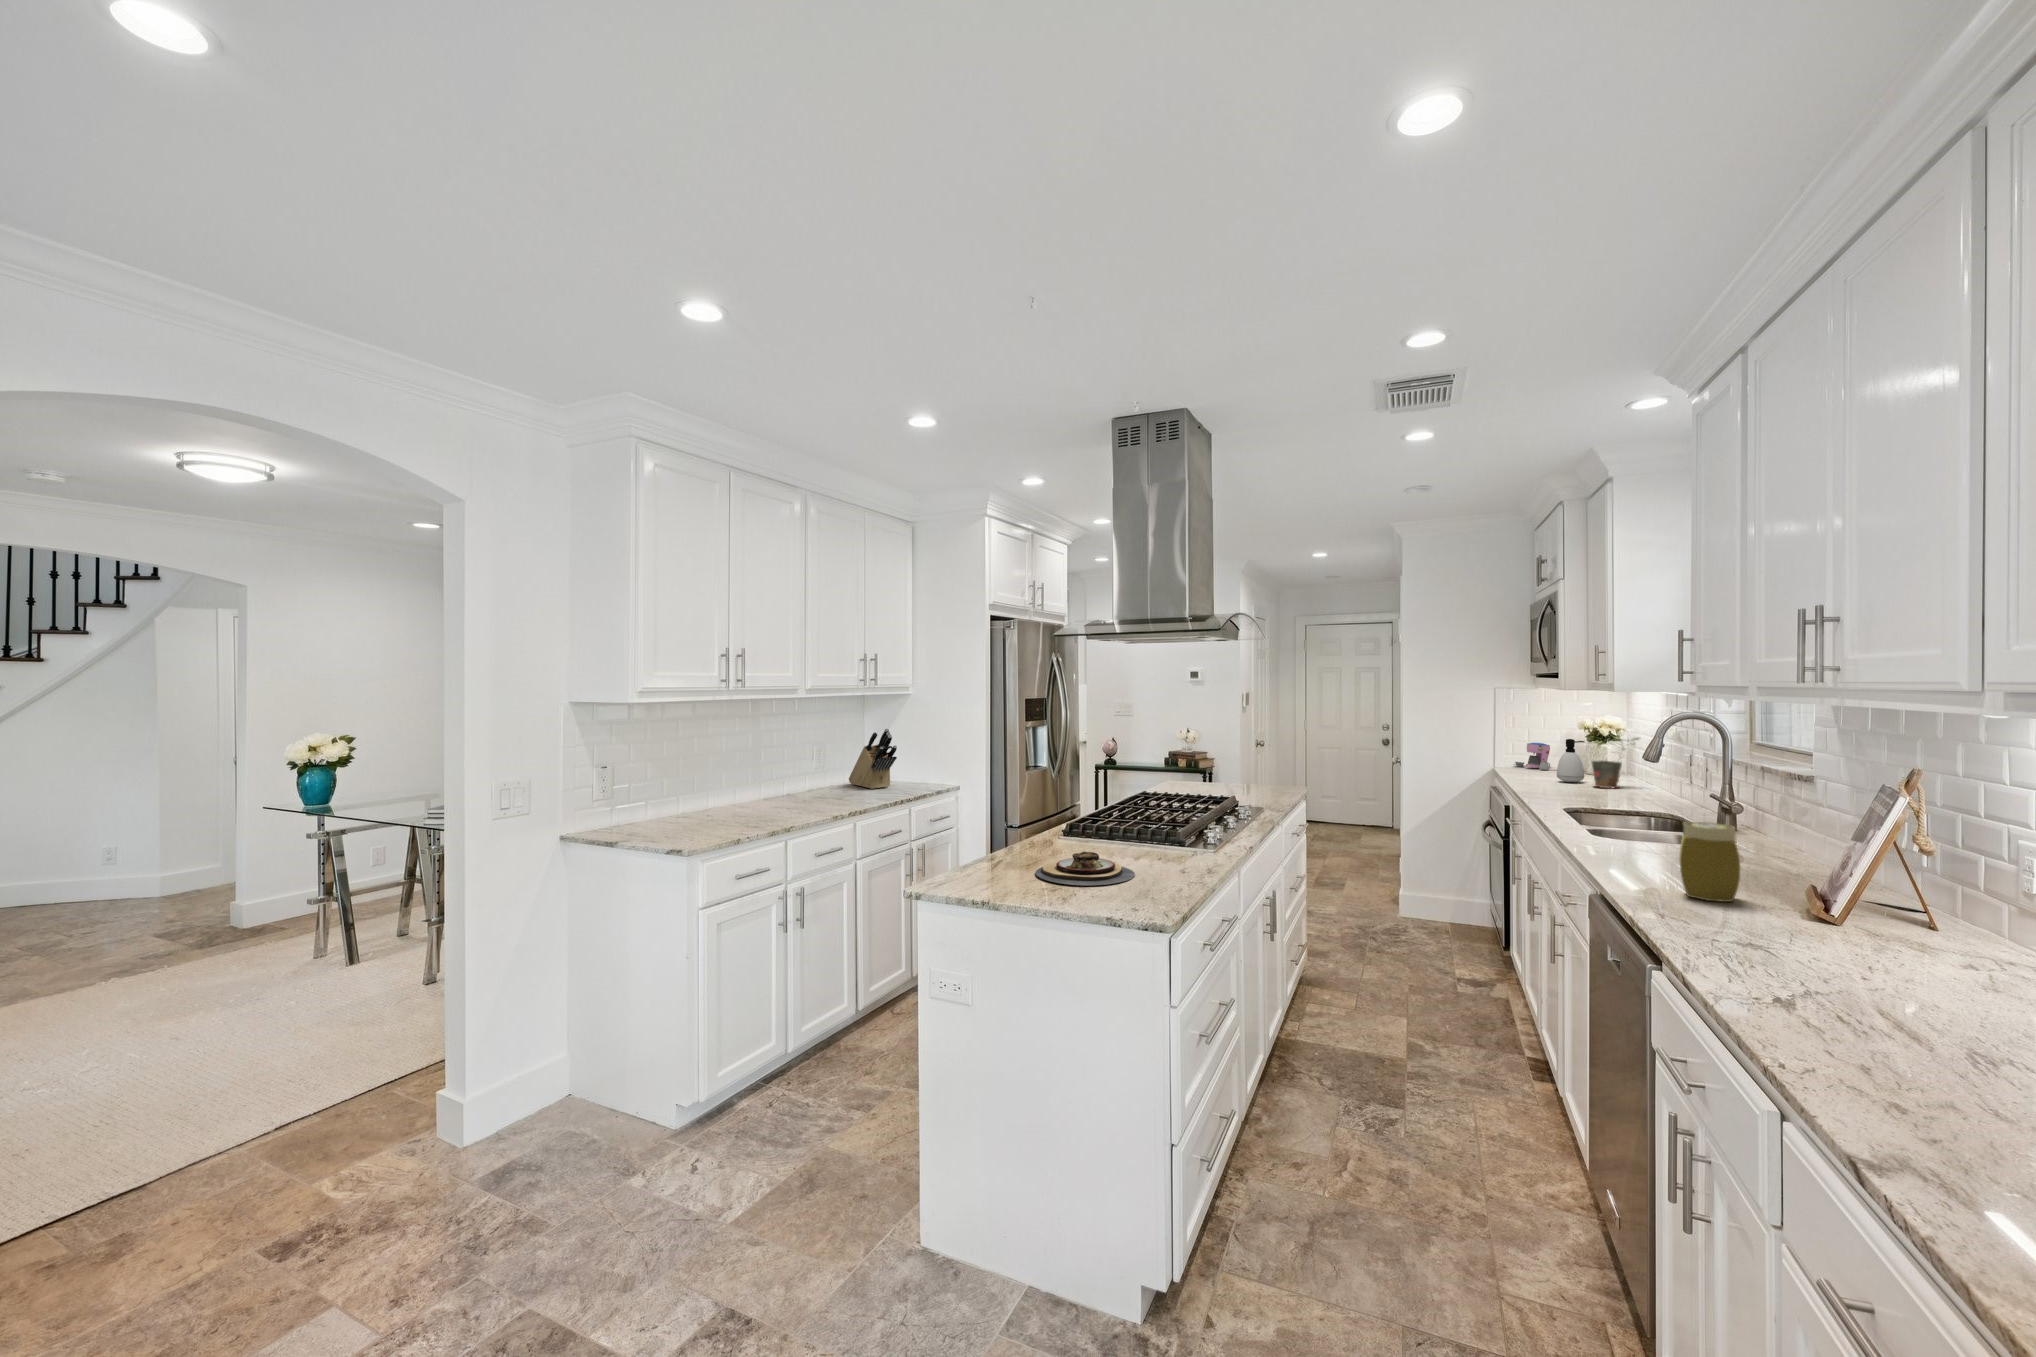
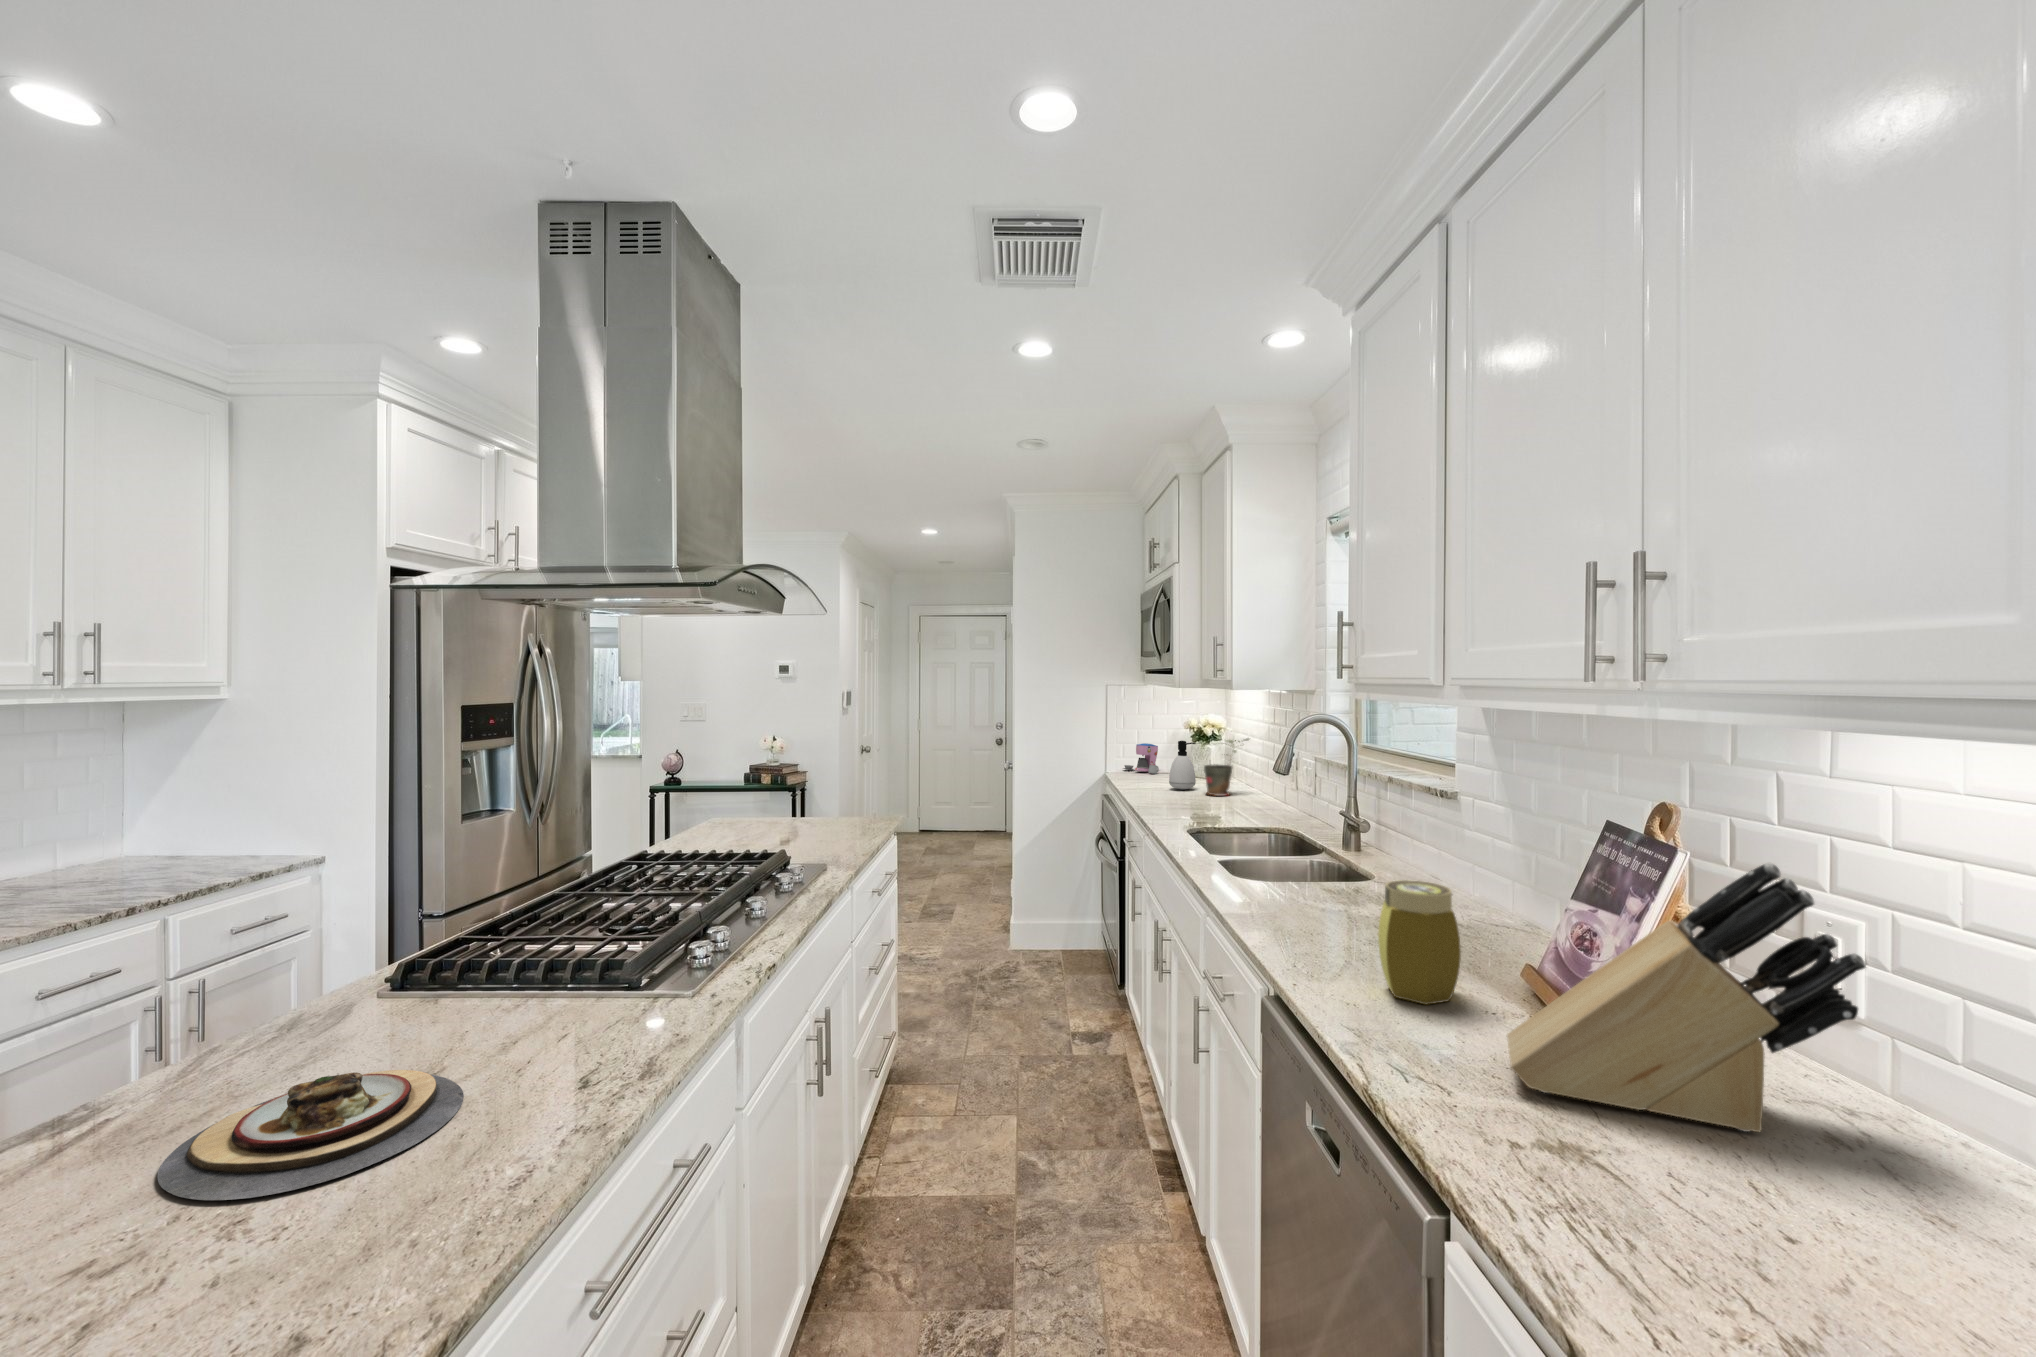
knife block: present [849,729,897,789] -> present [1507,863,1866,1132]

